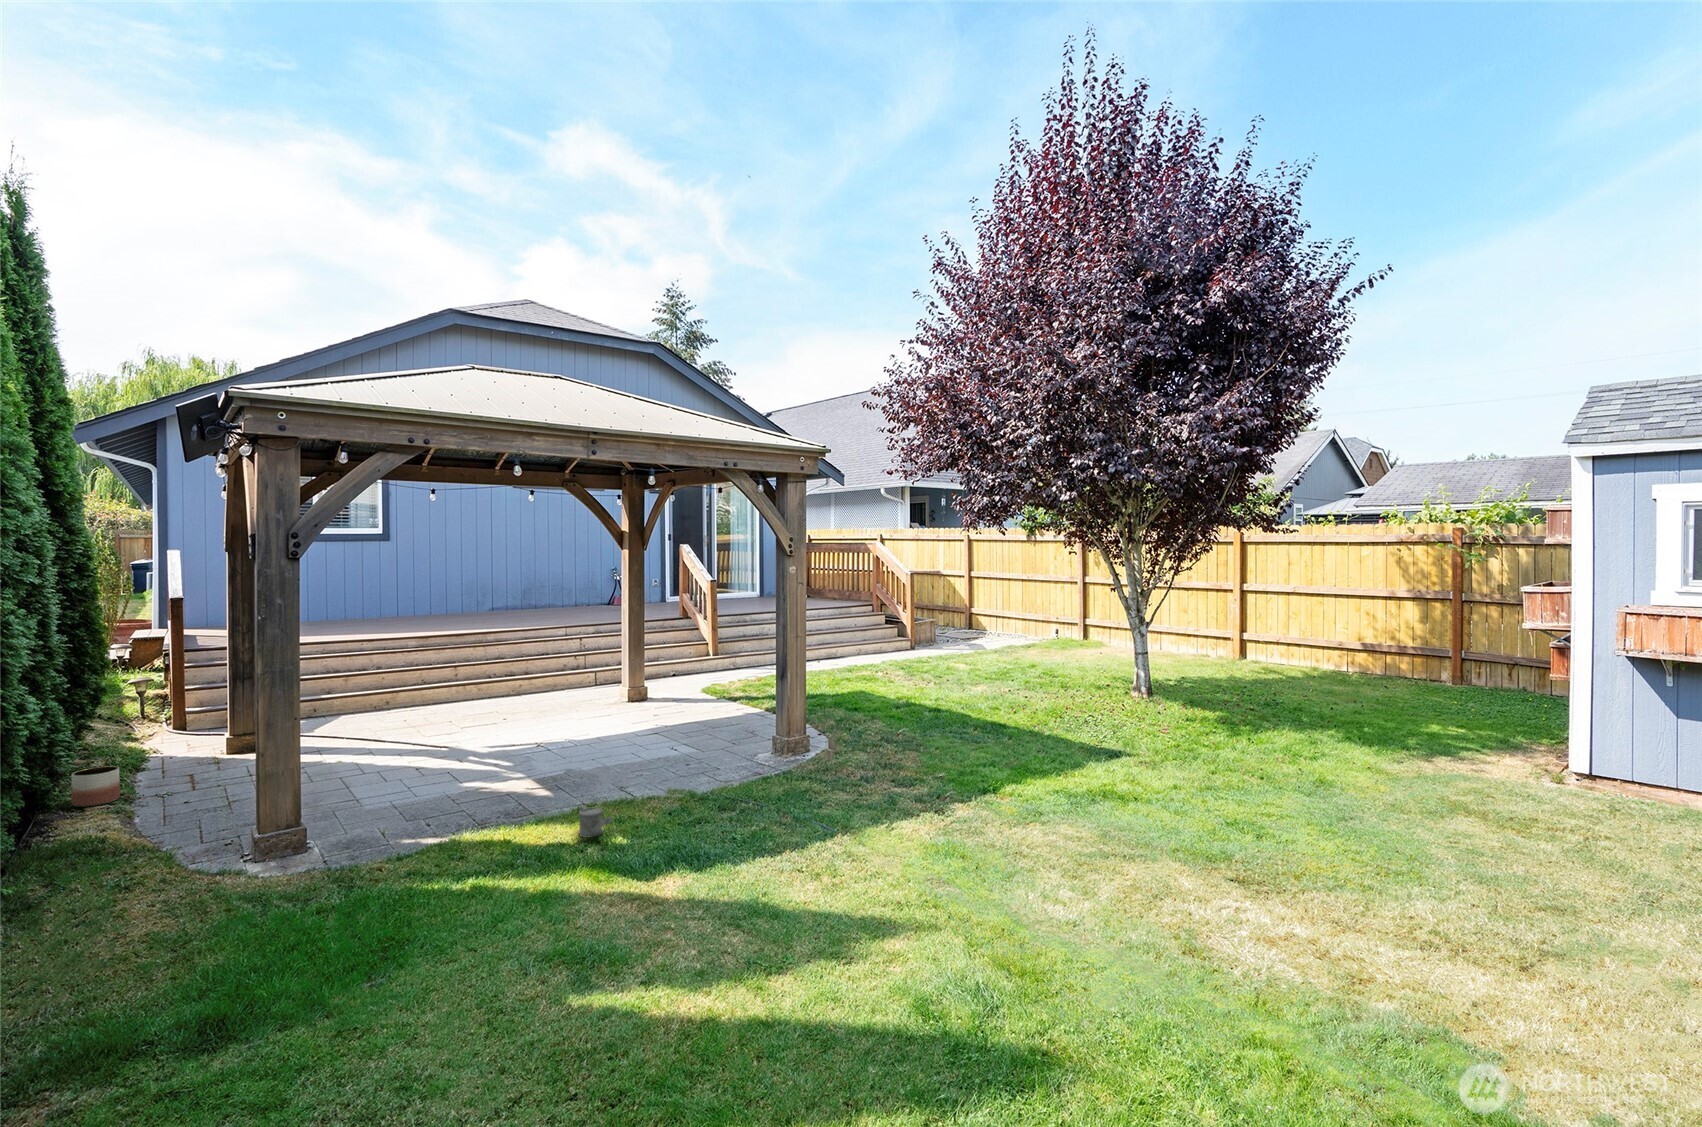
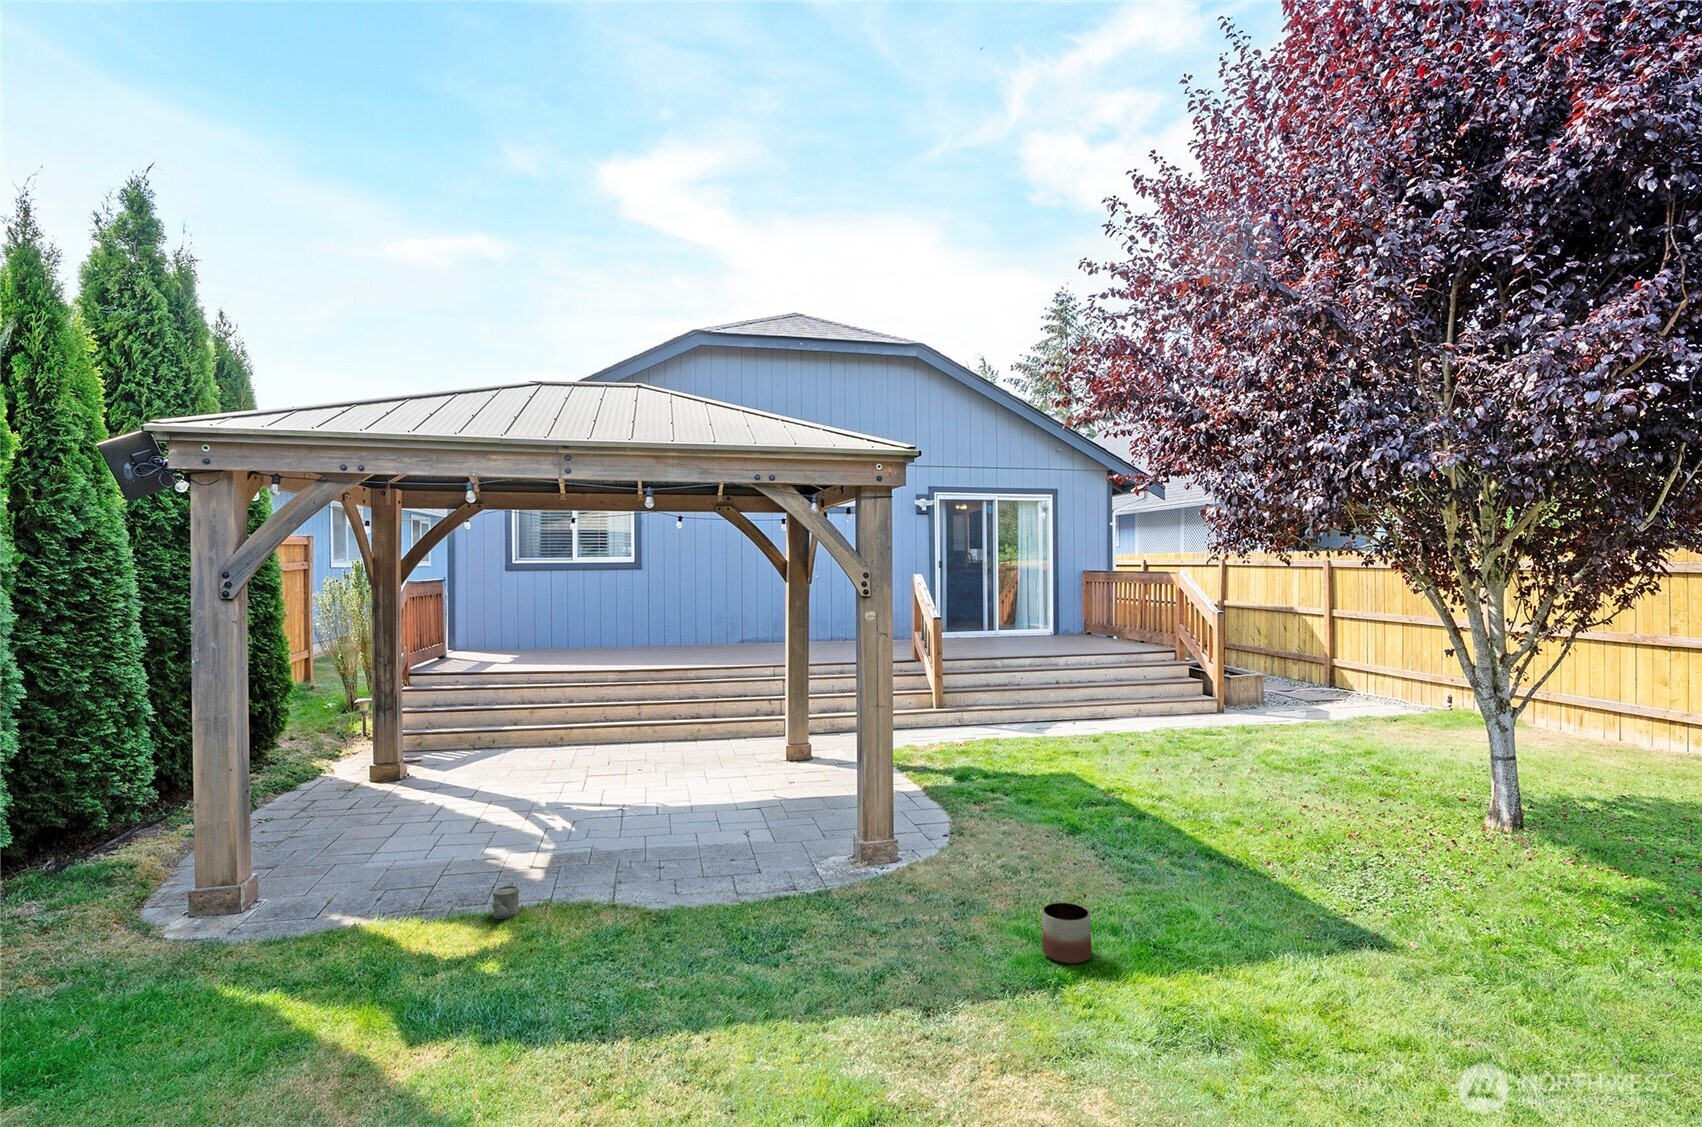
planter: present [72,766,120,807] -> present [1042,902,1091,964]

